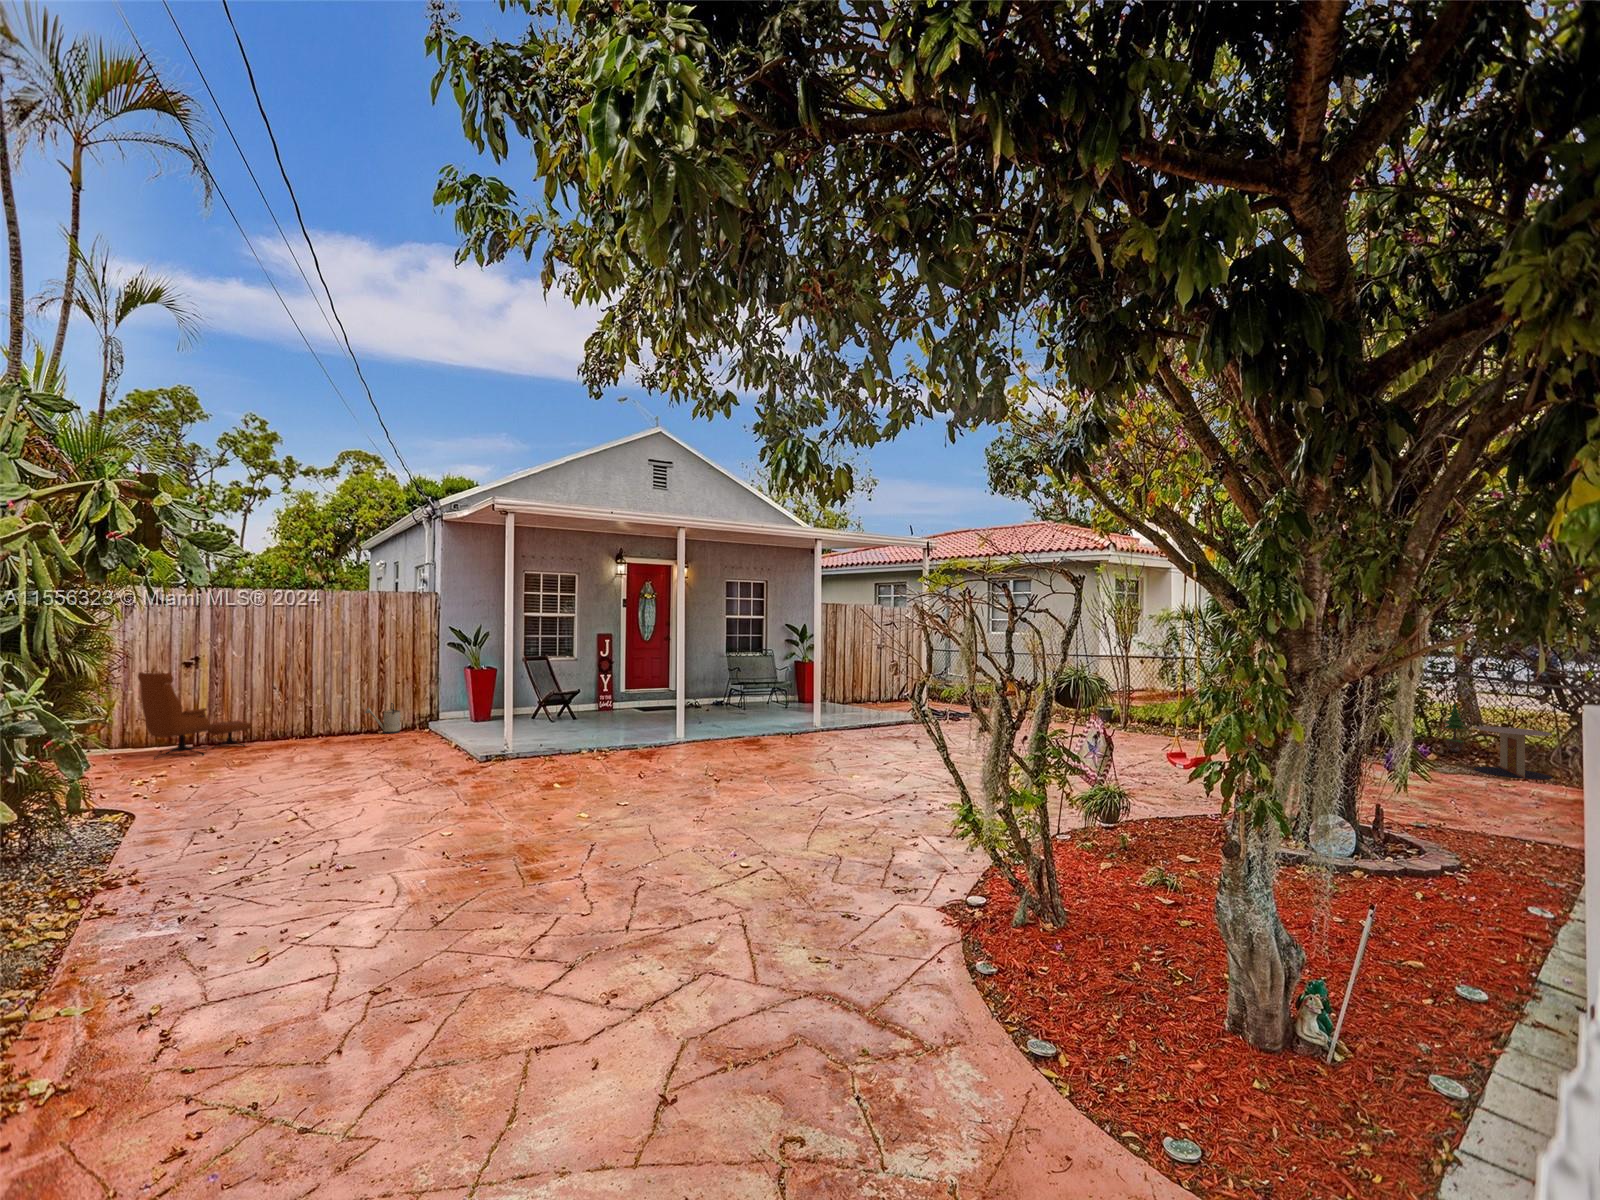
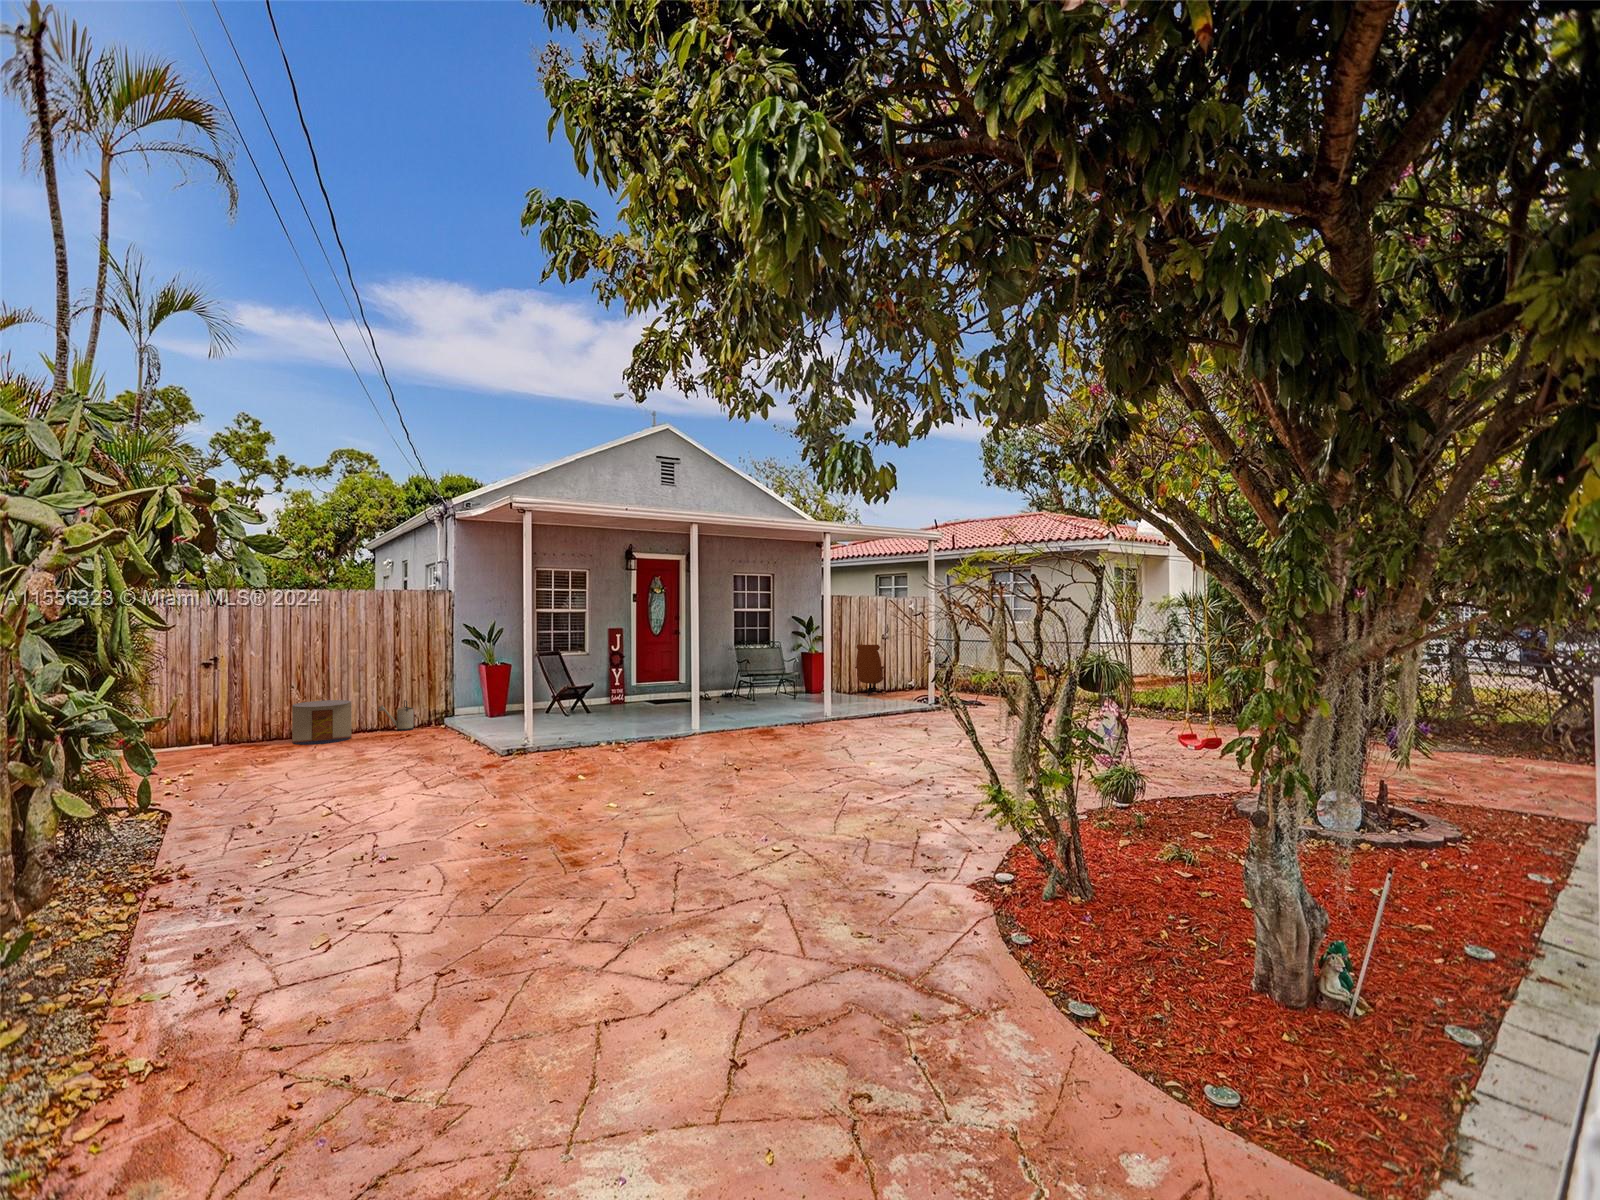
lounge chair: present [138,672,251,759] -> present [855,644,886,696]
potted tree: present [1444,704,1465,752] -> none [1442,681,1465,730]
side table: present [1474,726,1553,779] -> present [292,700,352,745]

